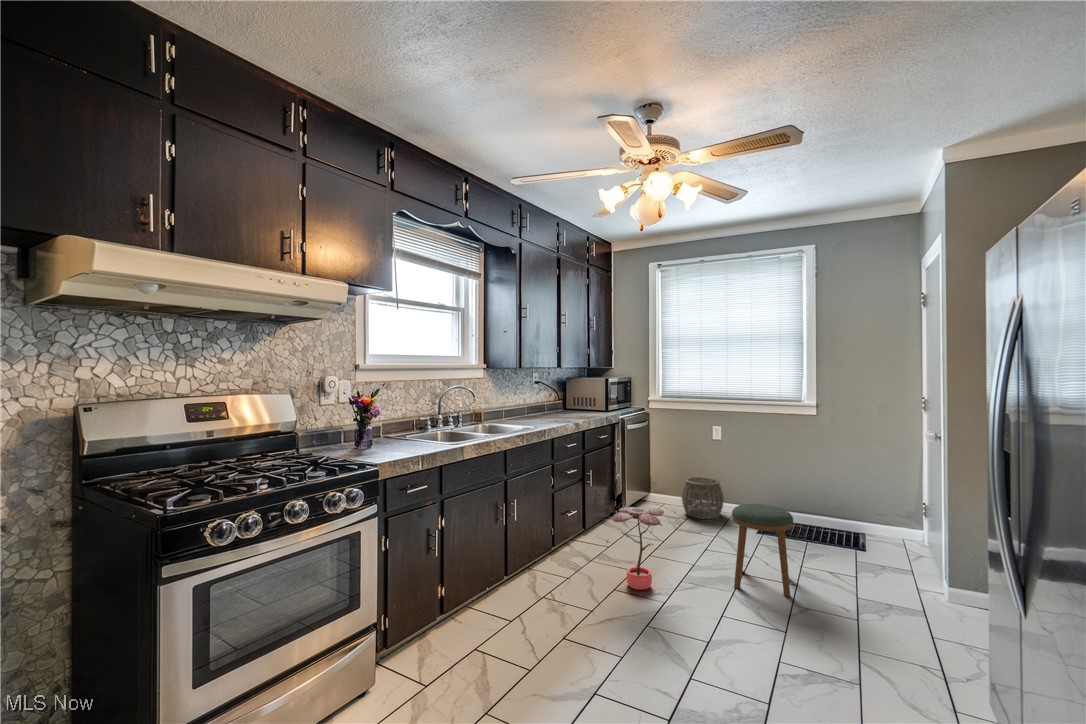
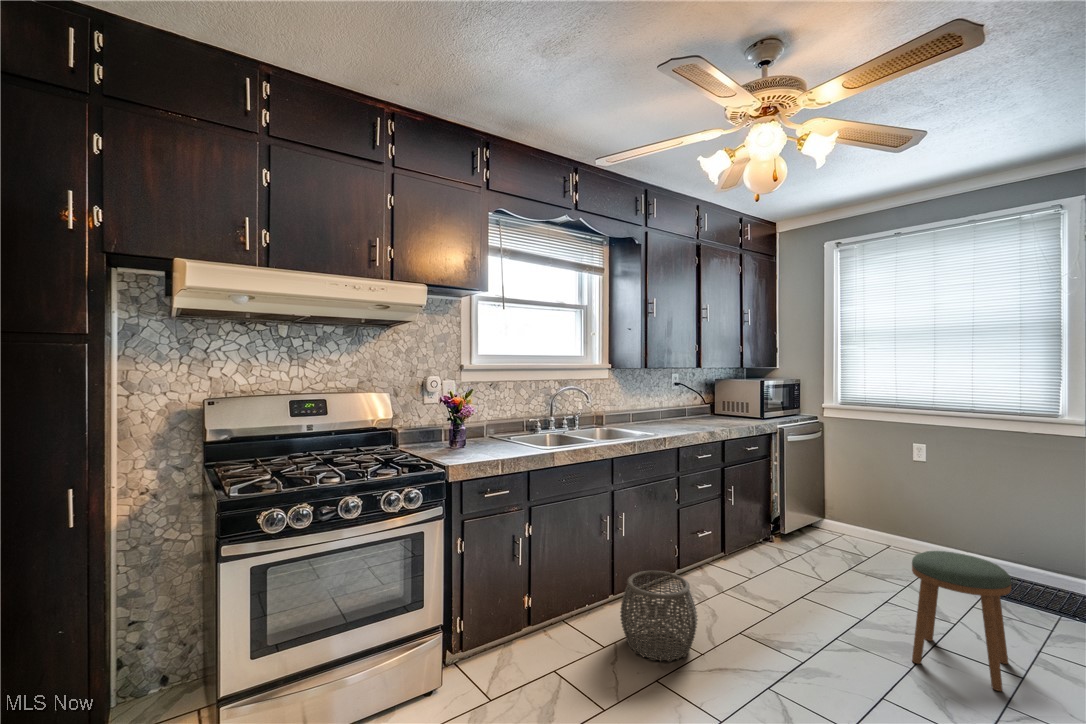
woven basket: present [682,477,724,519] -> present [620,571,698,661]
potted plant: present [612,507,664,590] -> none [736,536,809,641]

